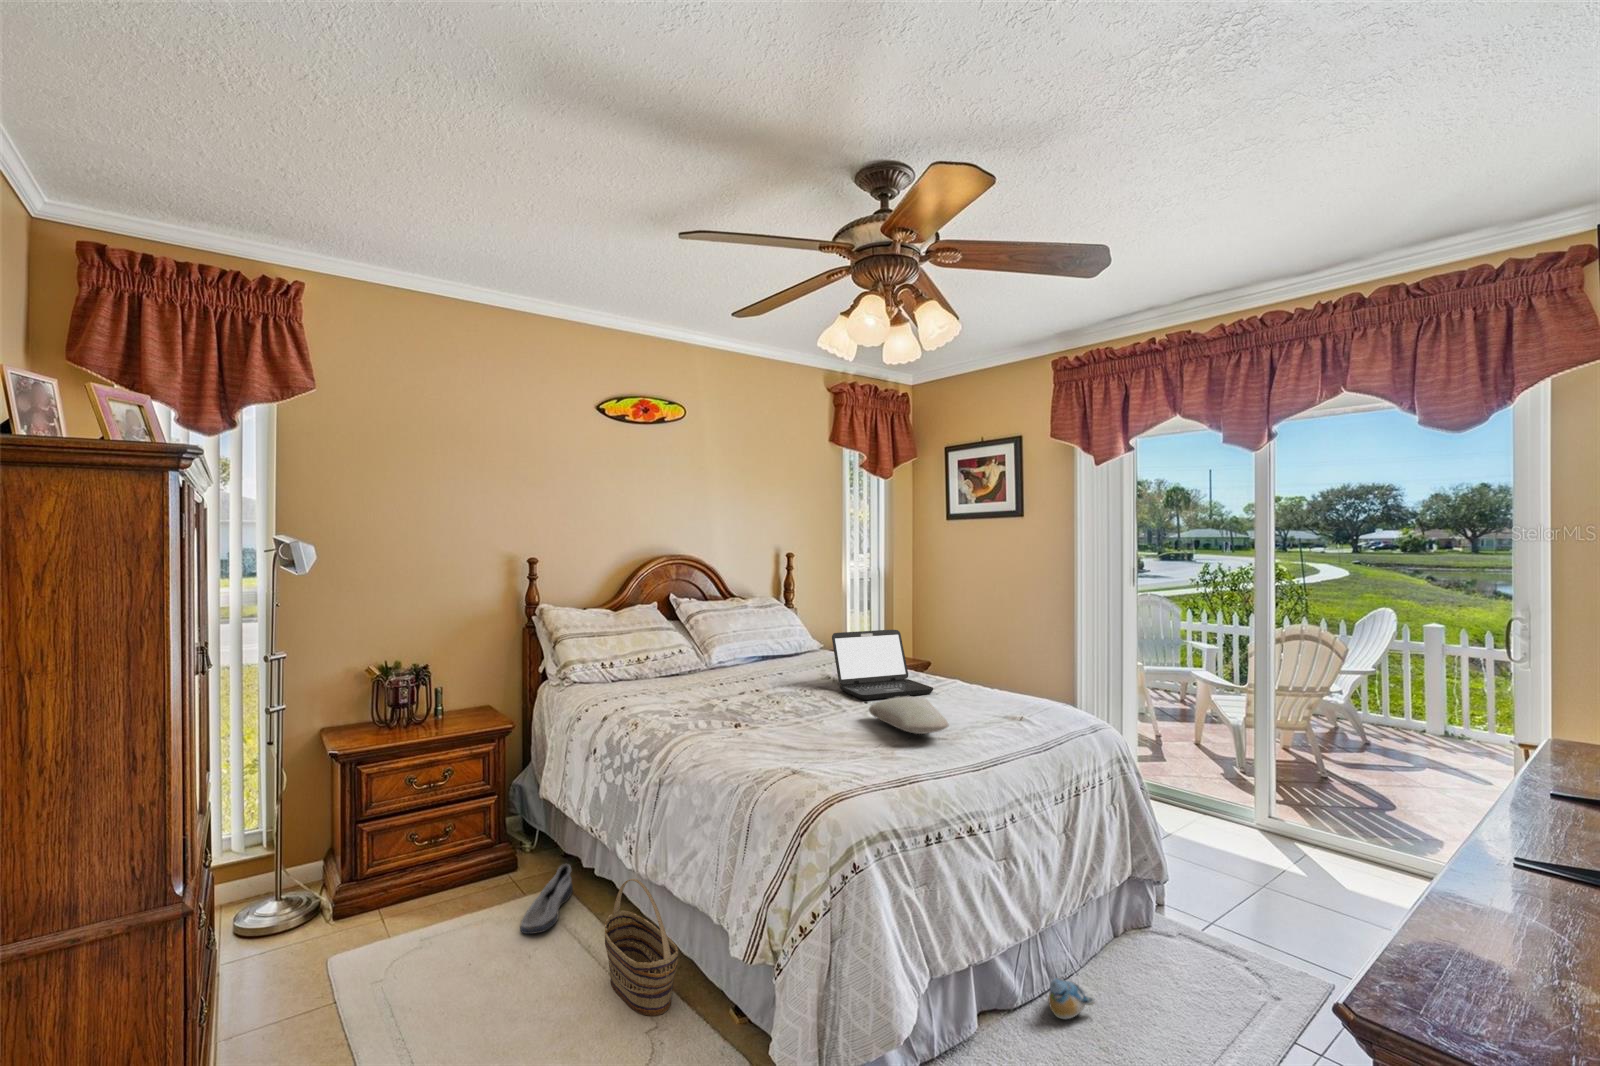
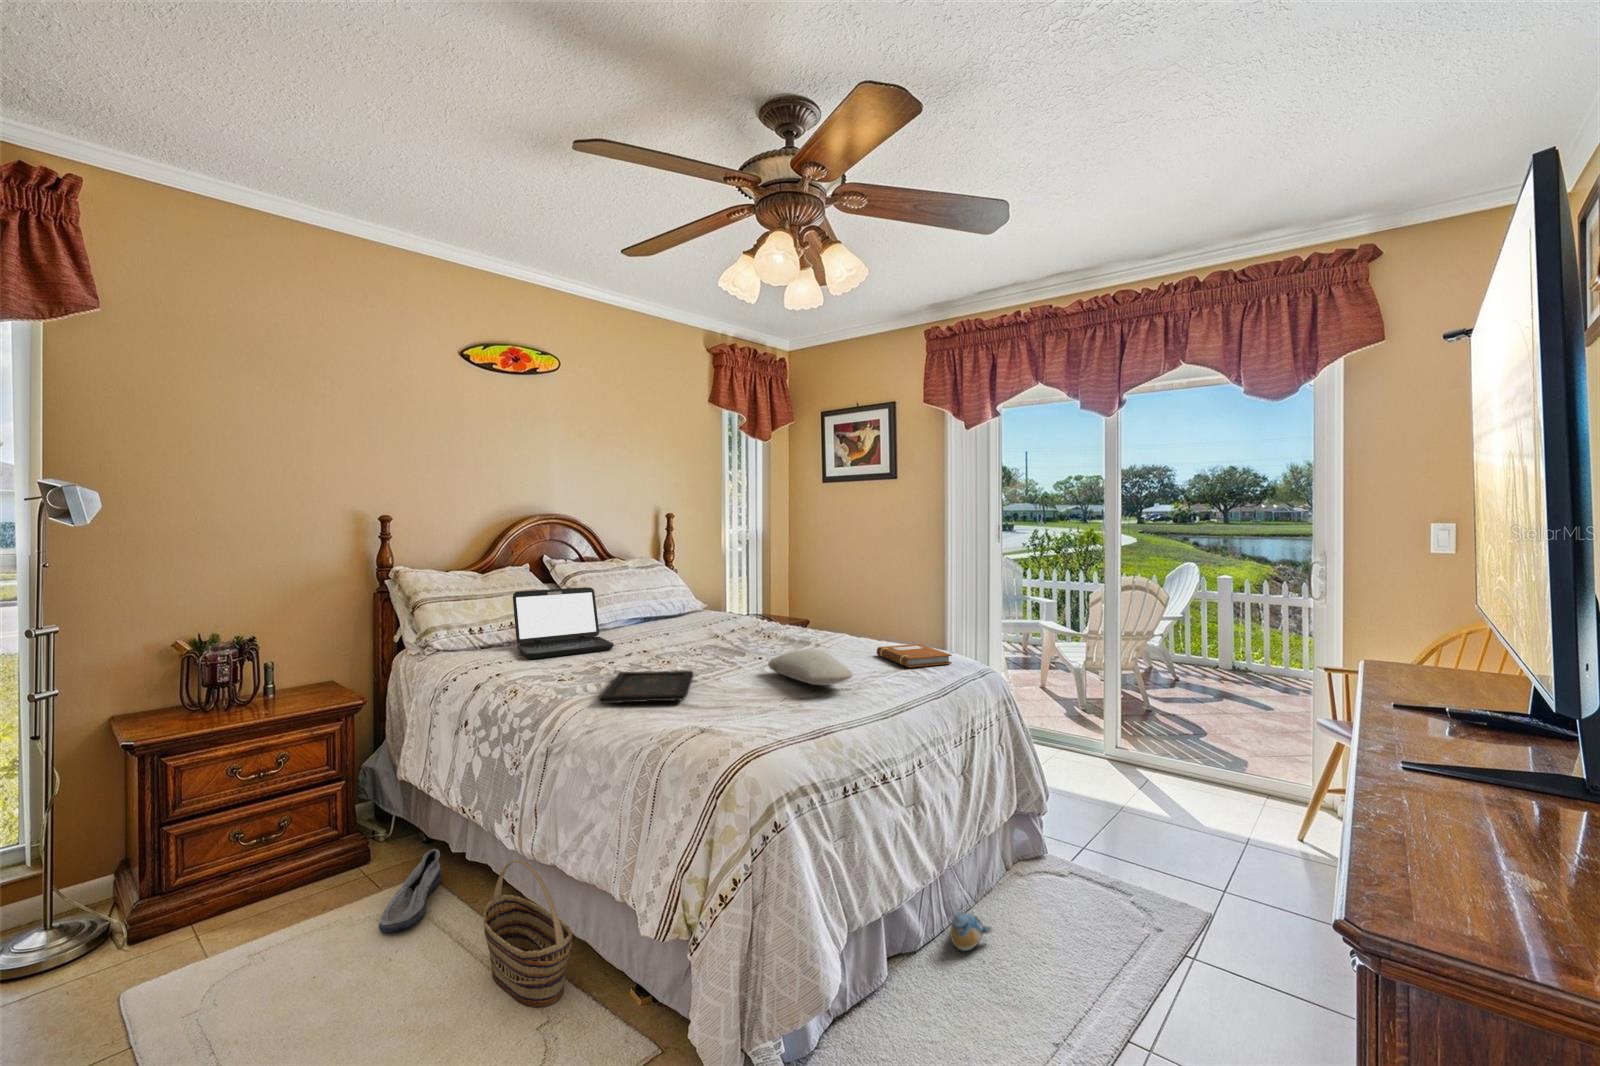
laptop: present [832,630,933,700] -> present [513,587,614,659]
notebook: none [984,695,1063,720] -> present [877,644,952,667]
tray: none [706,711,797,741] -> present [598,671,693,703]

